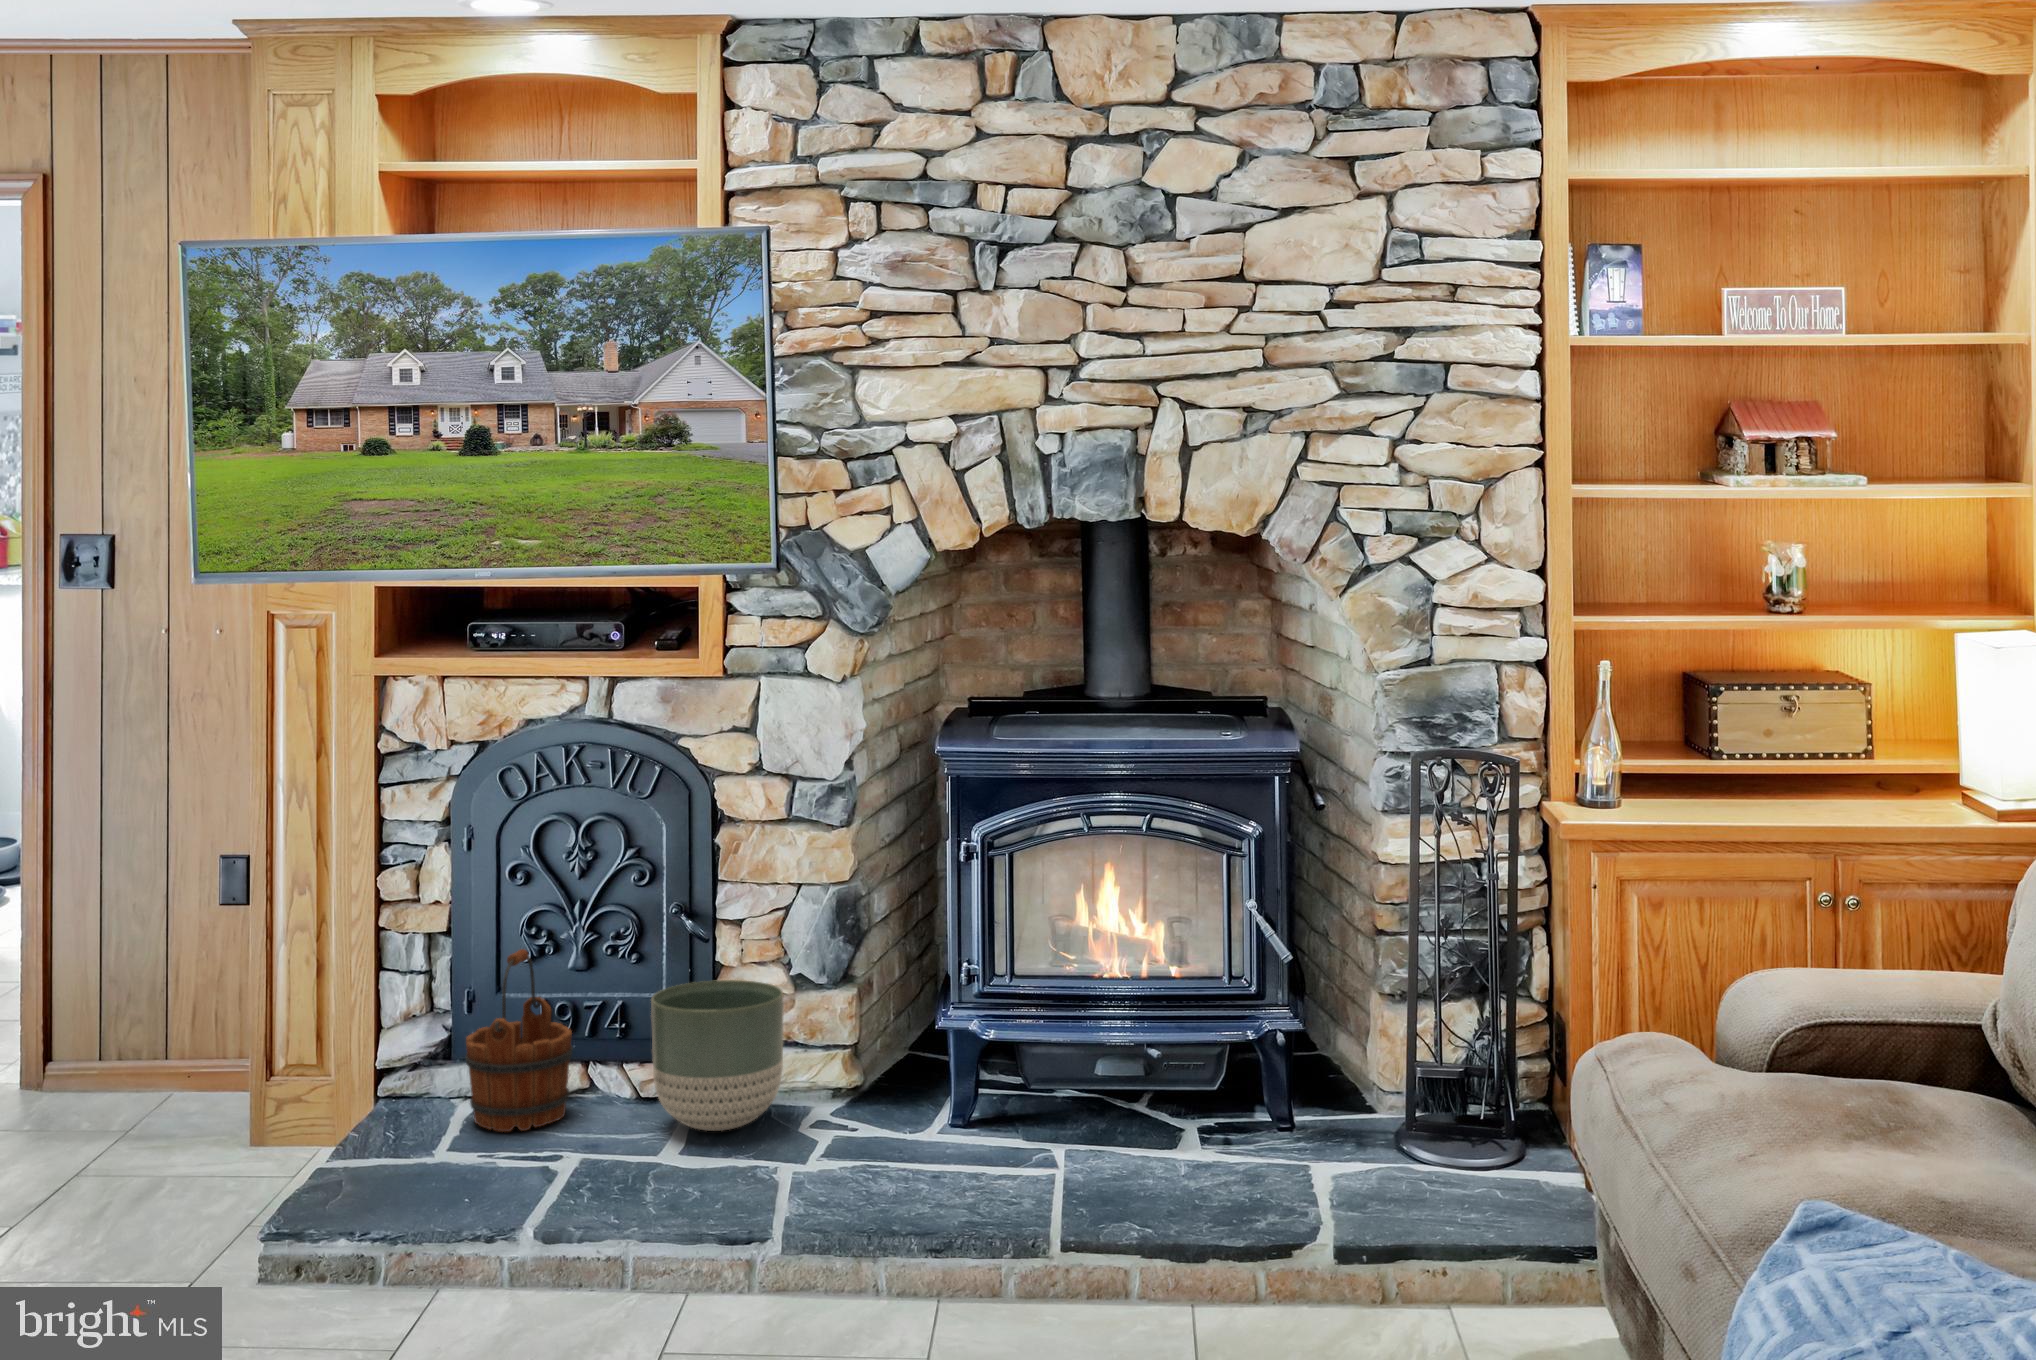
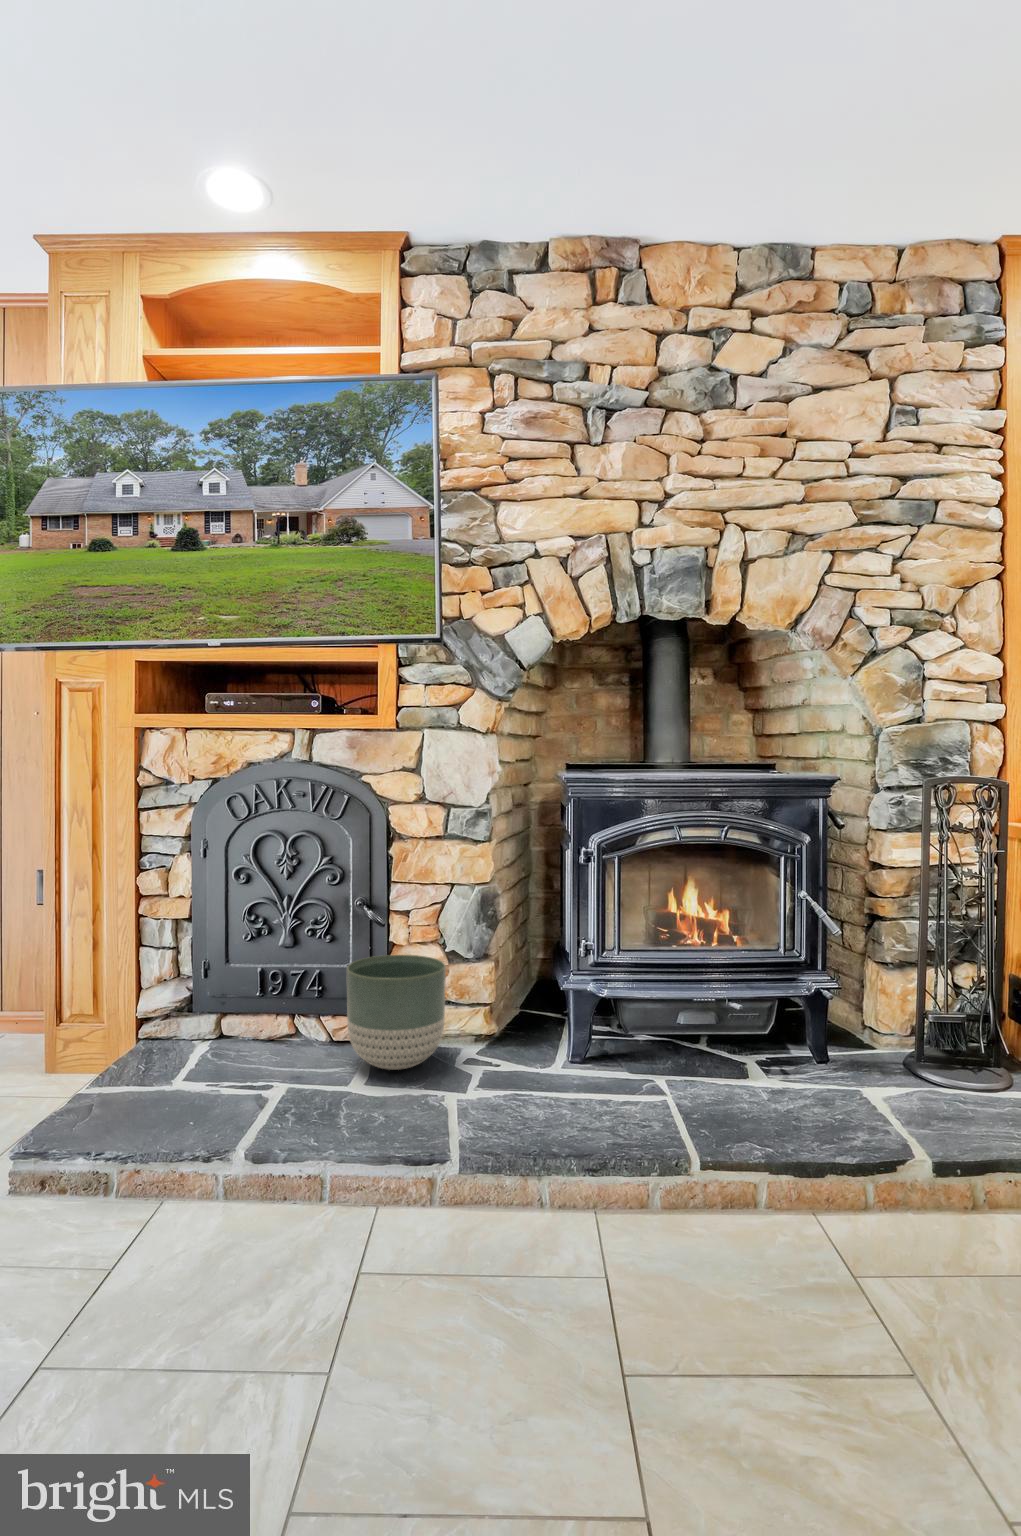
wooden bucket: present [465,949,573,1132] -> none [204,931,284,1070]

